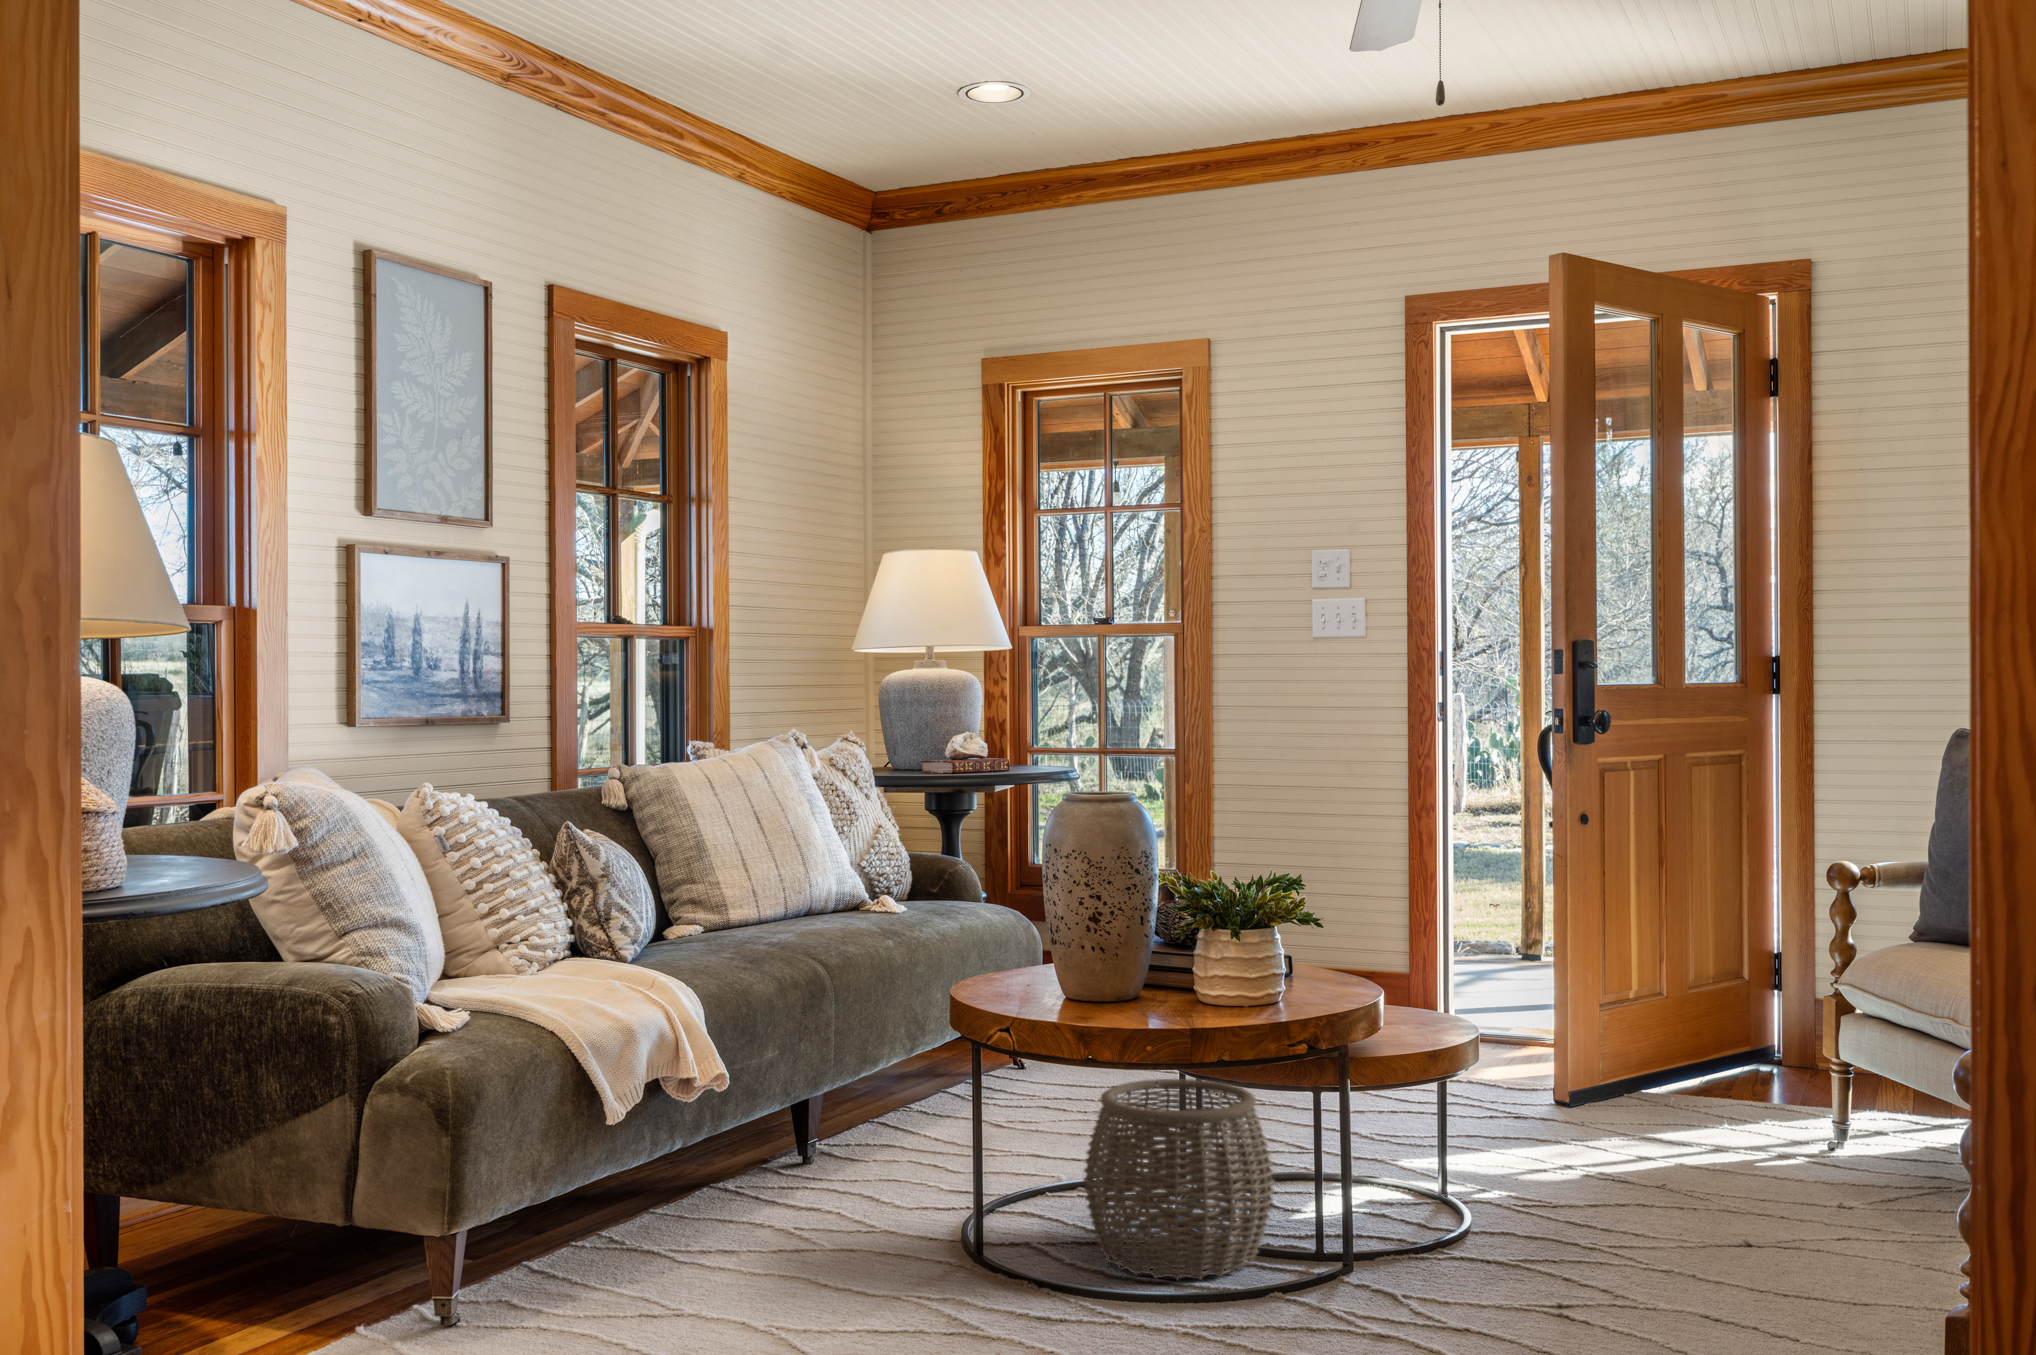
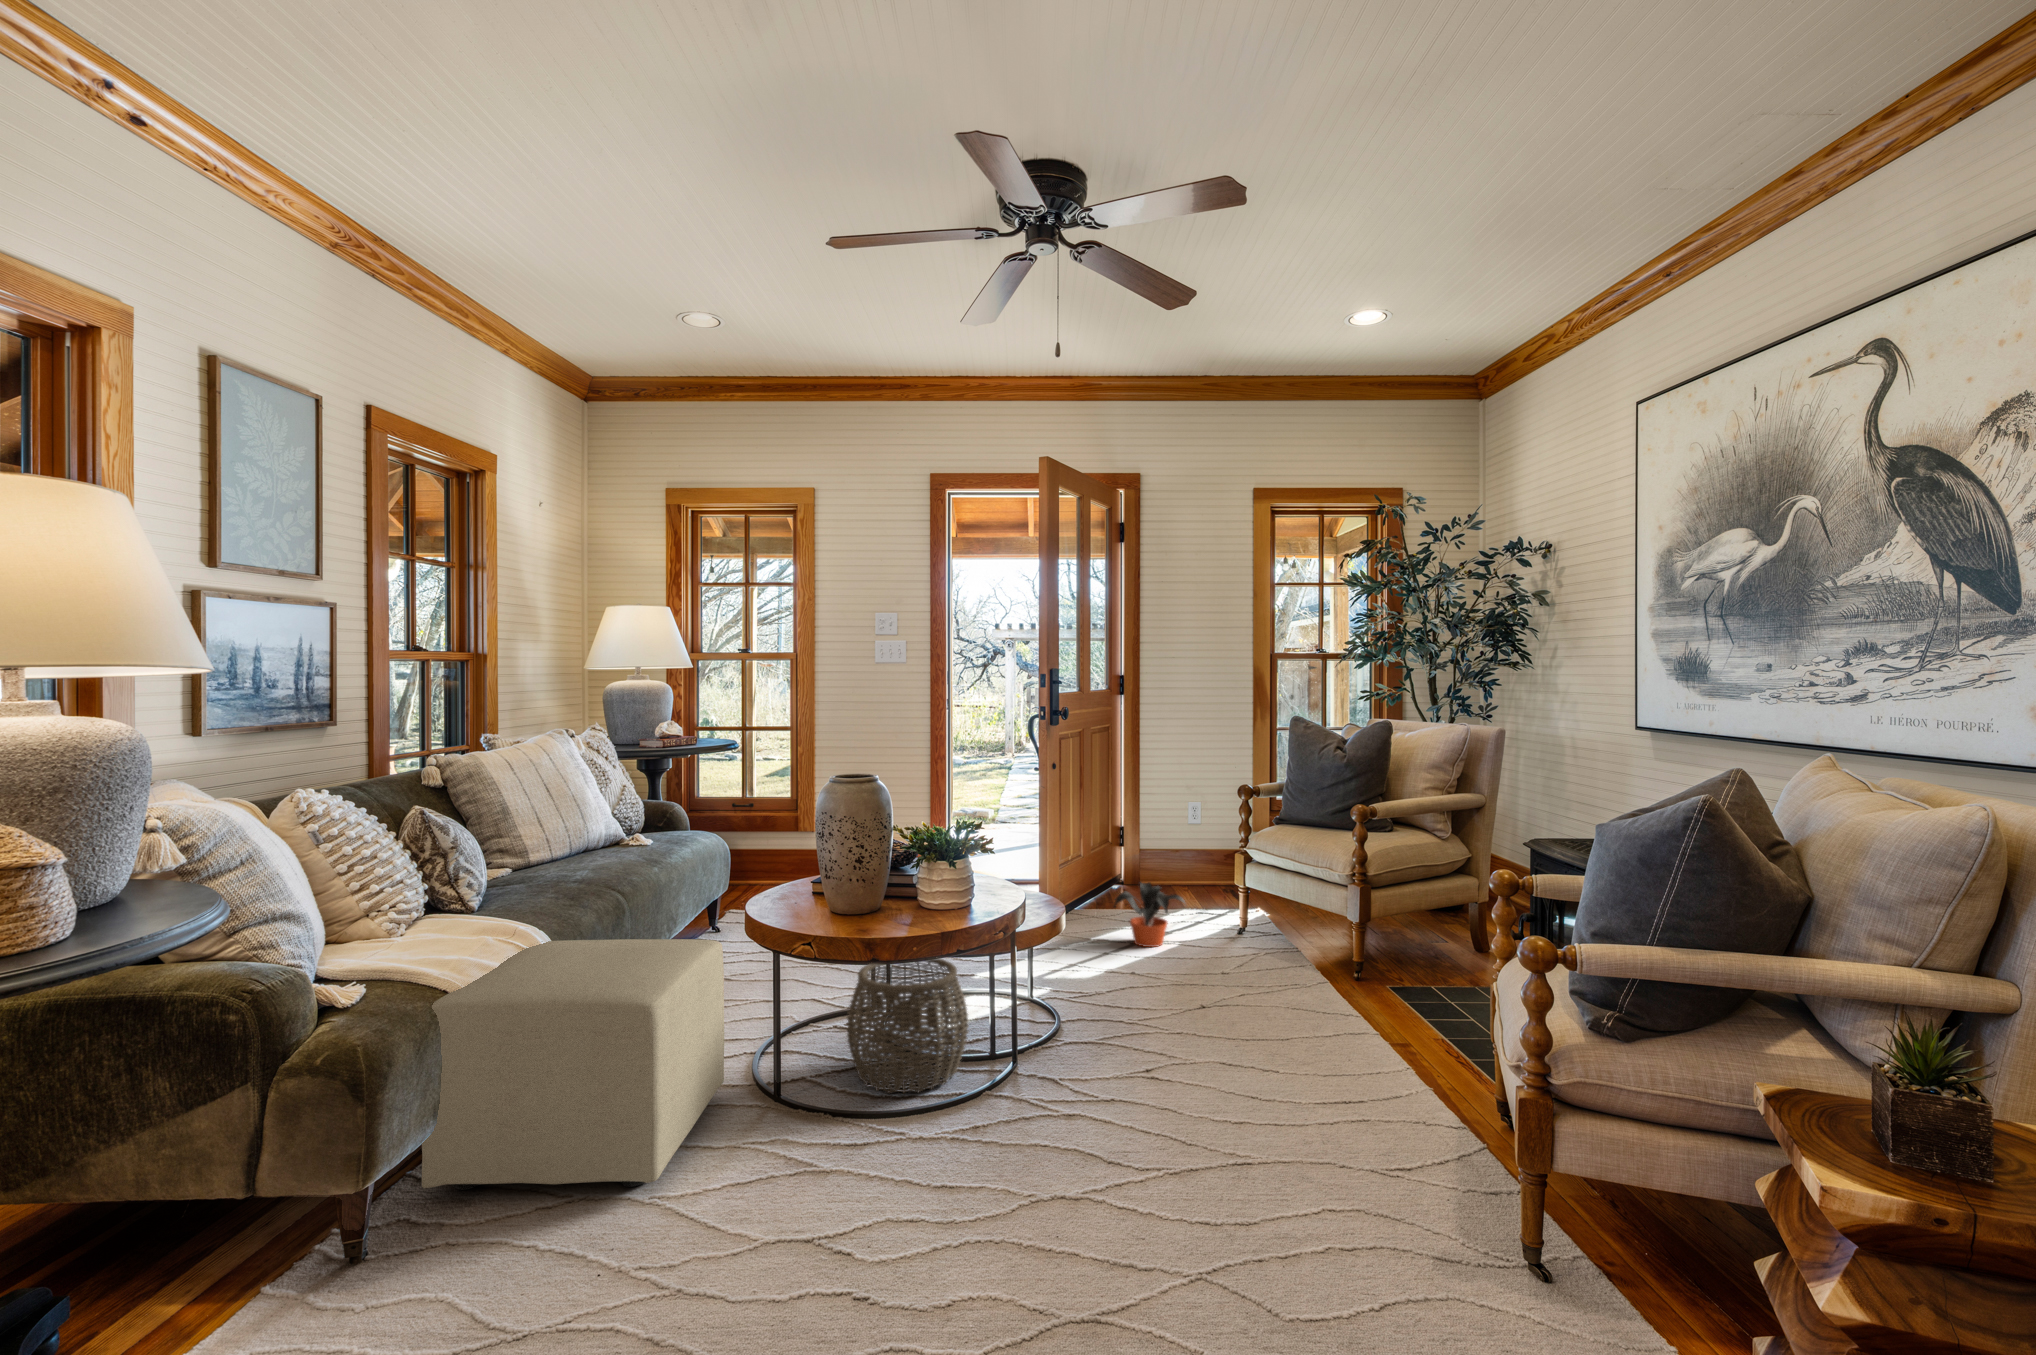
ottoman: none [523,1001,911,1314] -> present [422,939,725,1190]
potted plant: none [1663,1033,1816,1154] -> present [1114,883,1185,947]

